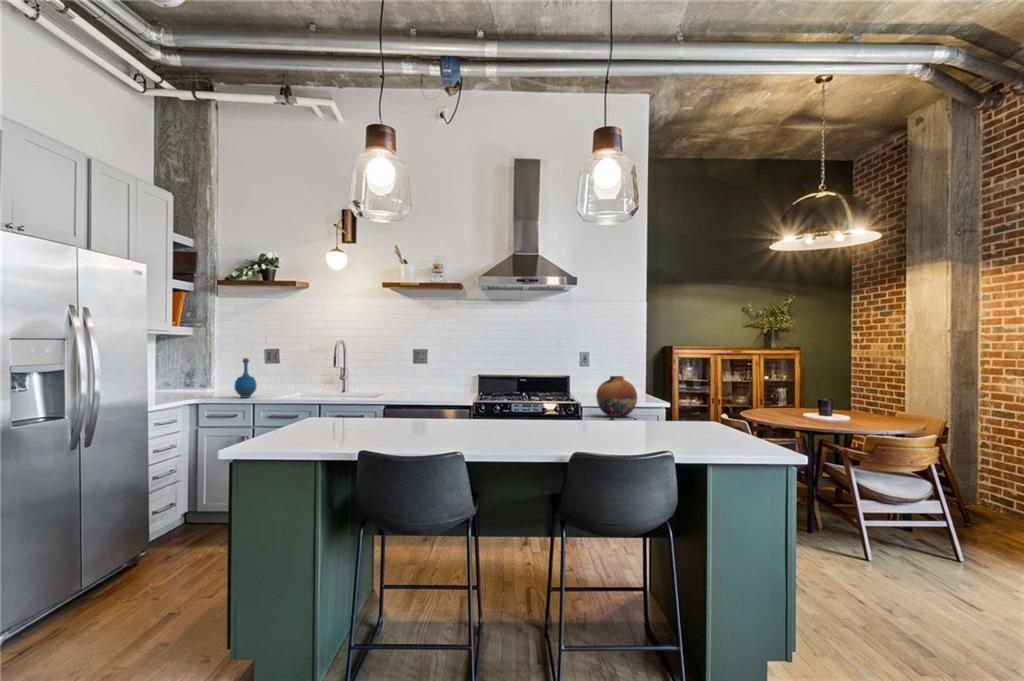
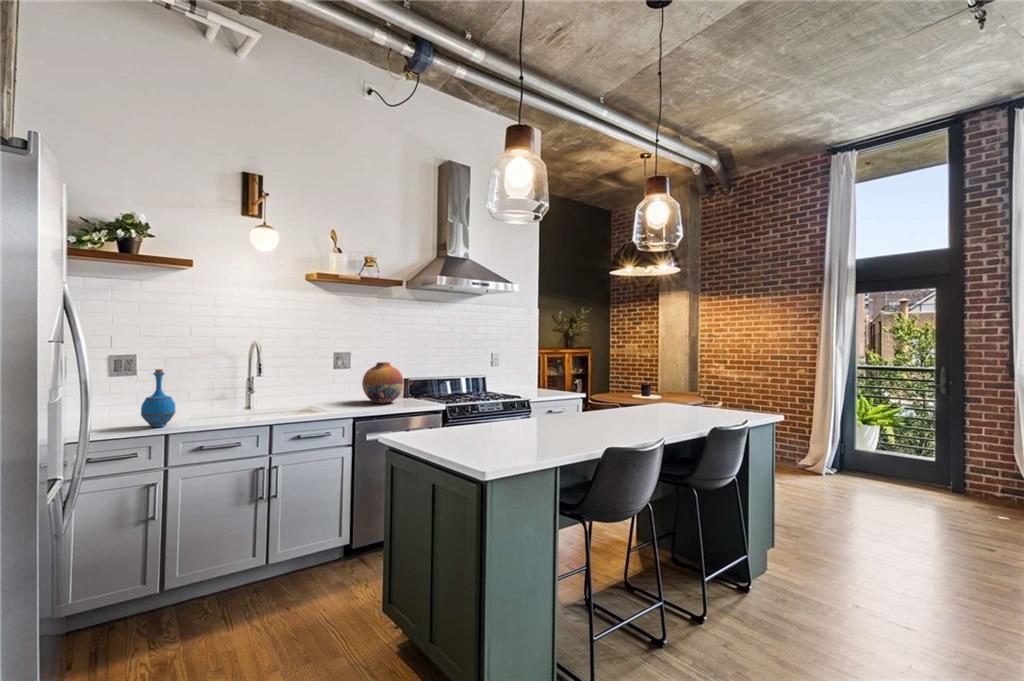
vase: present [596,376,637,417] -> present [362,362,404,403]

